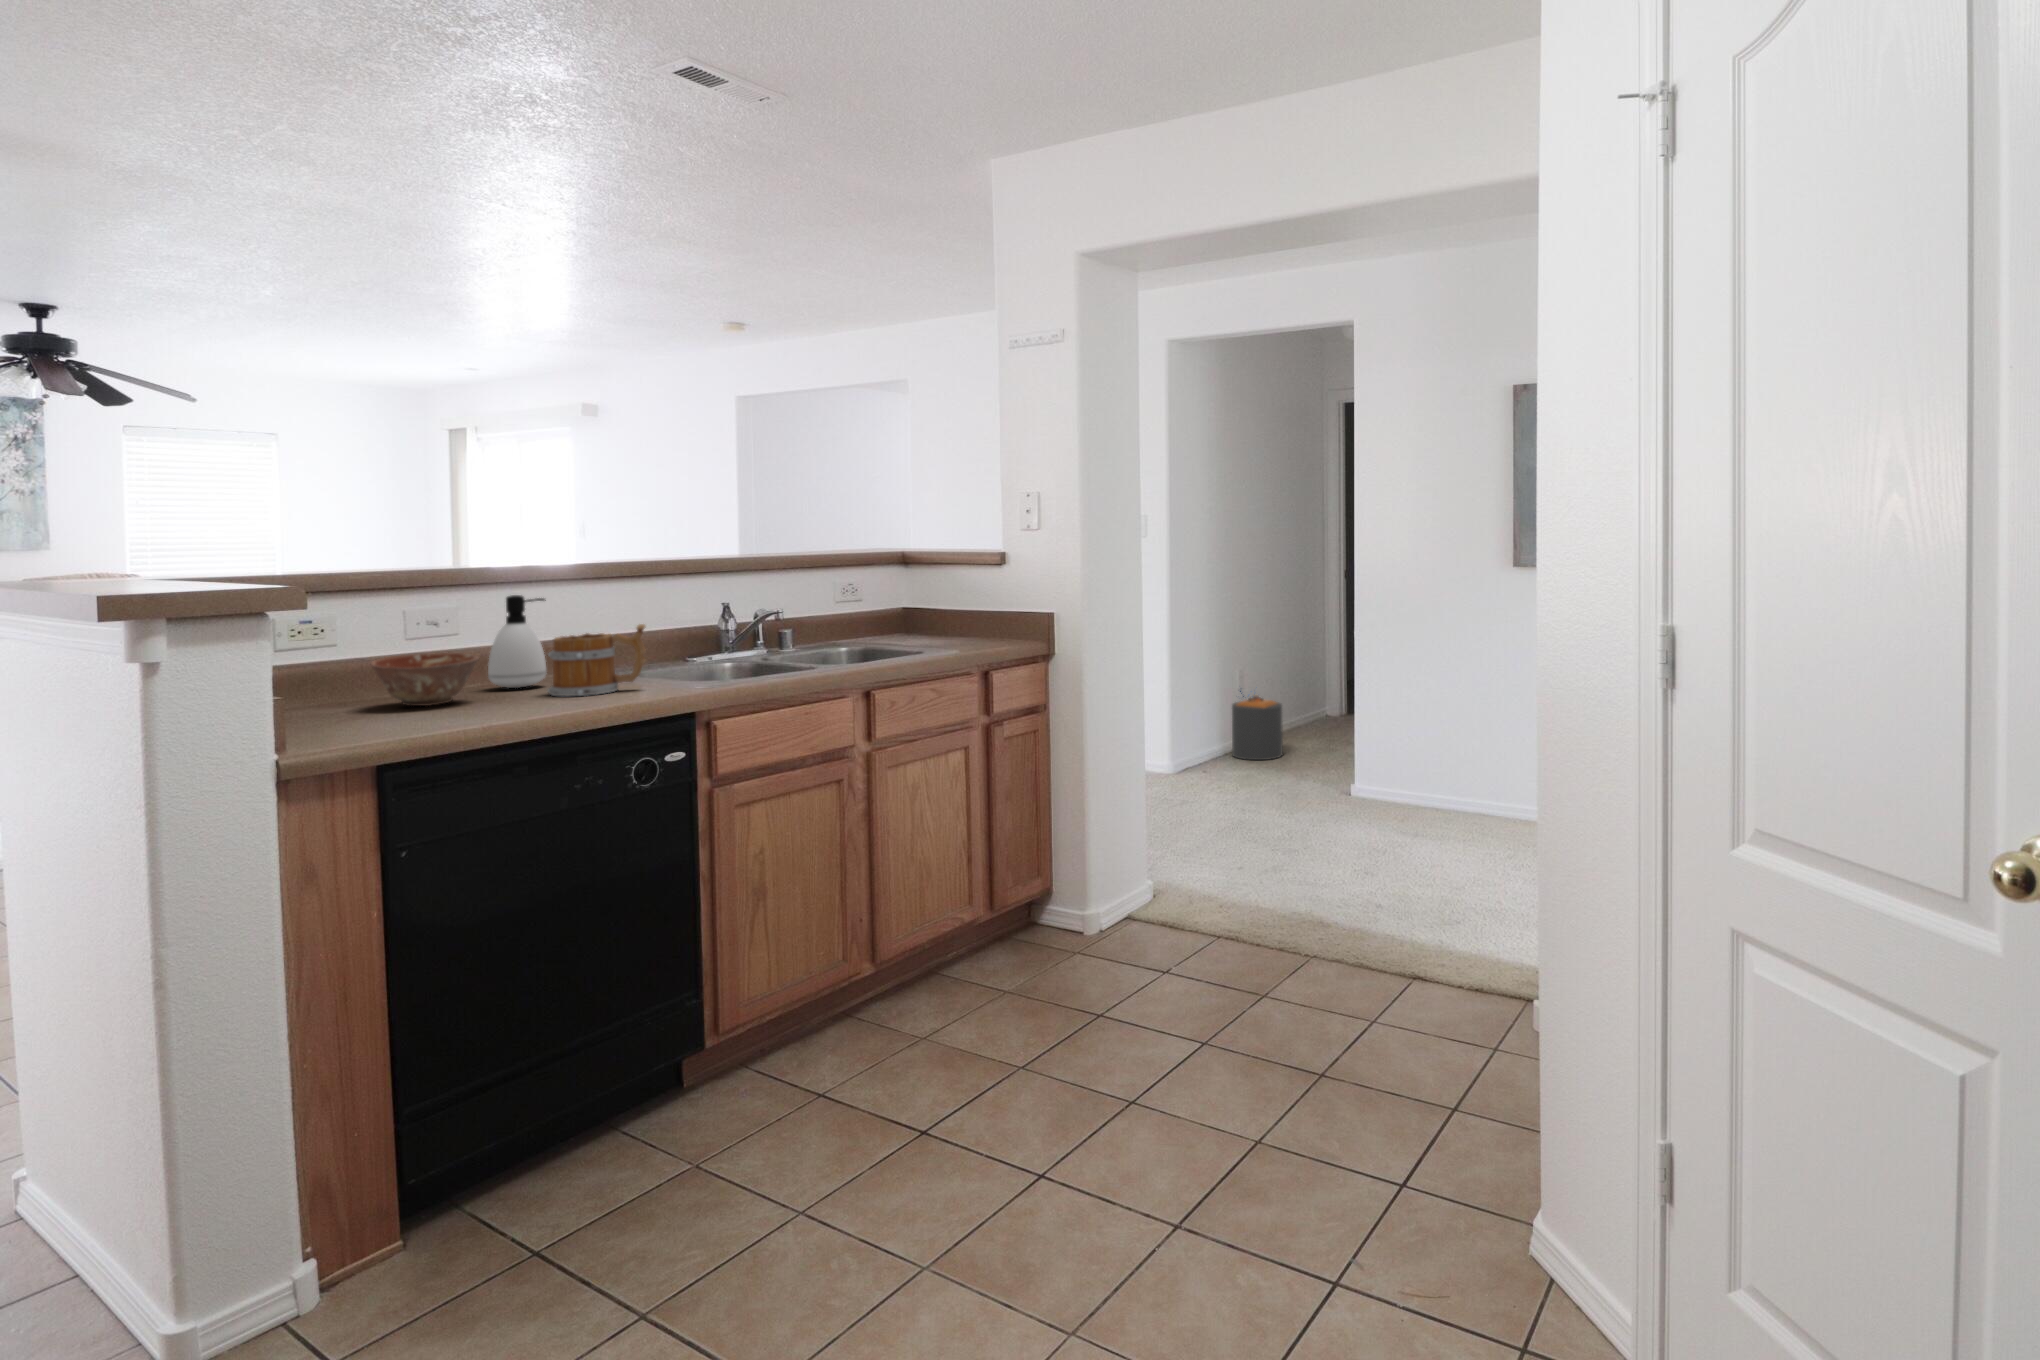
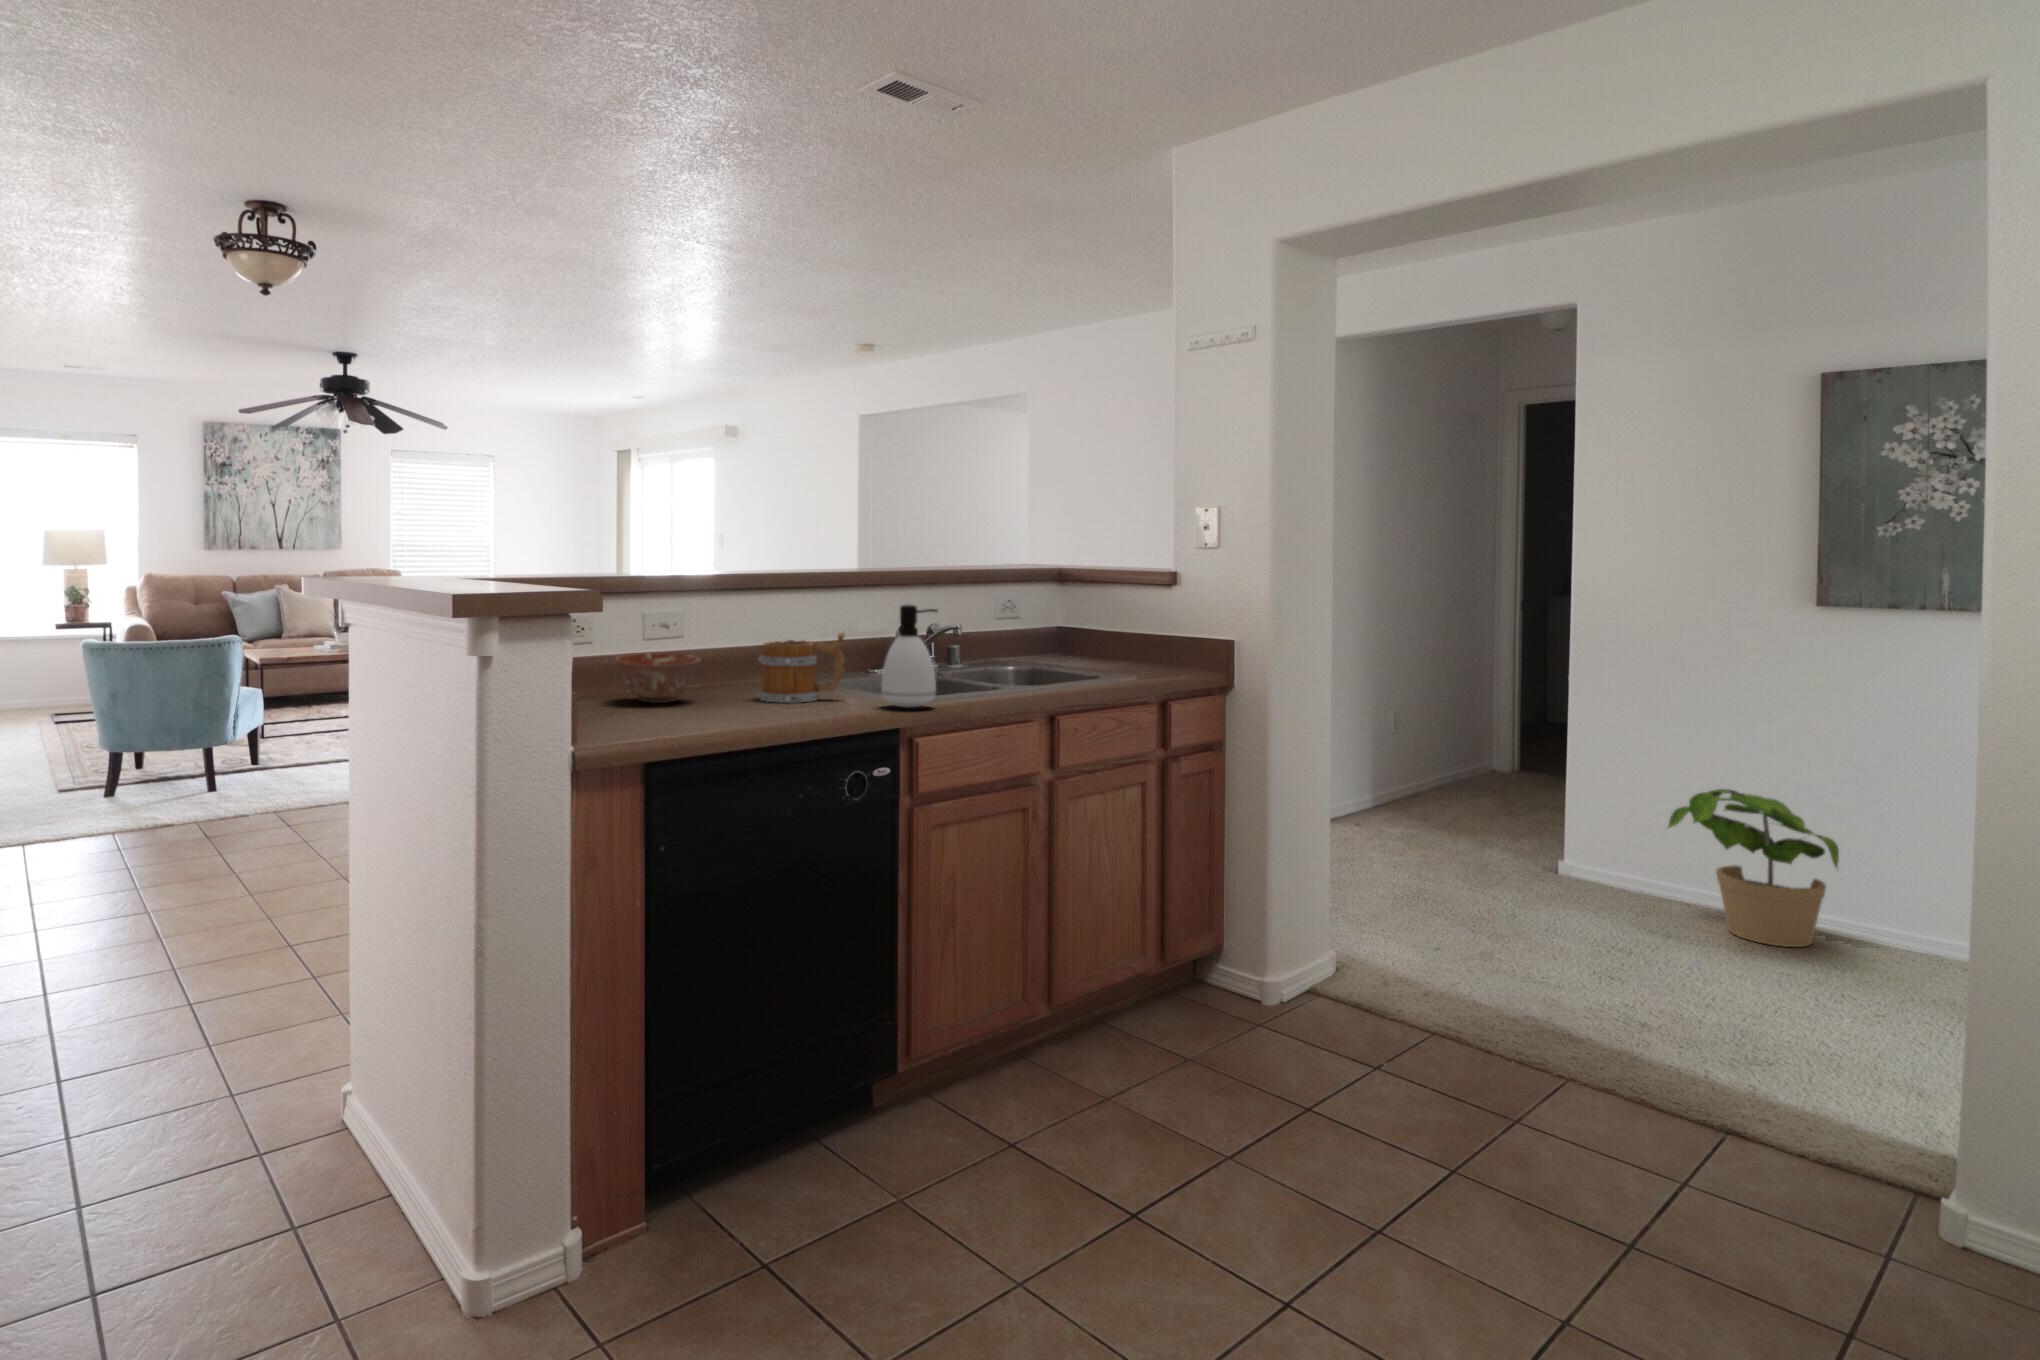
soap dispenser: present [488,595,547,688] -> present [881,605,937,708]
trash can: present [1232,690,1283,760] -> none [1424,736,1495,833]
potted plant: none [1383,710,1487,823] -> present [1668,789,1839,947]

